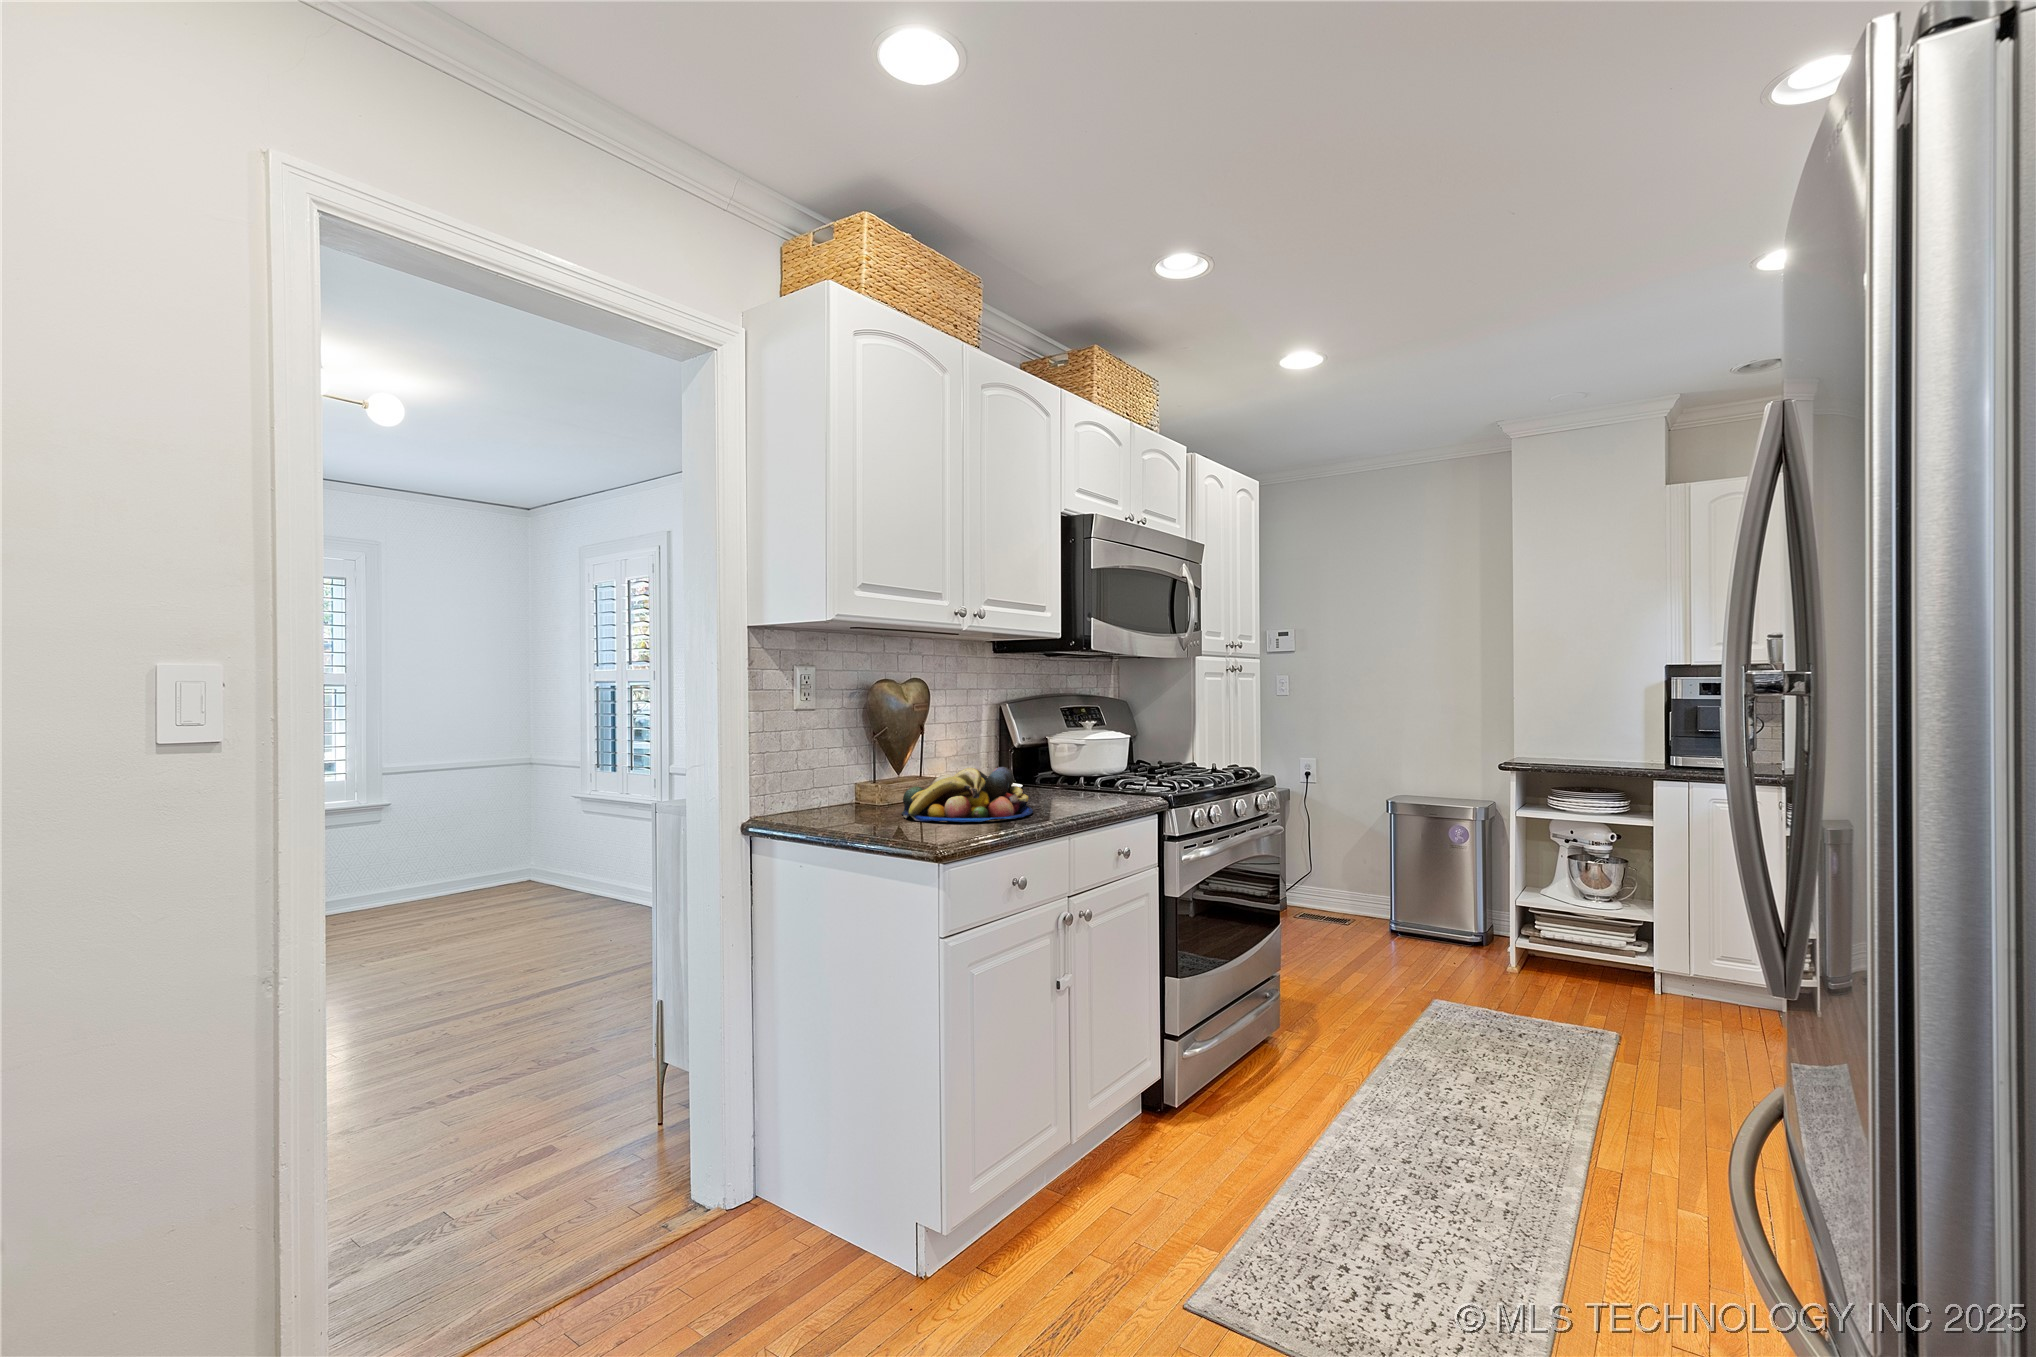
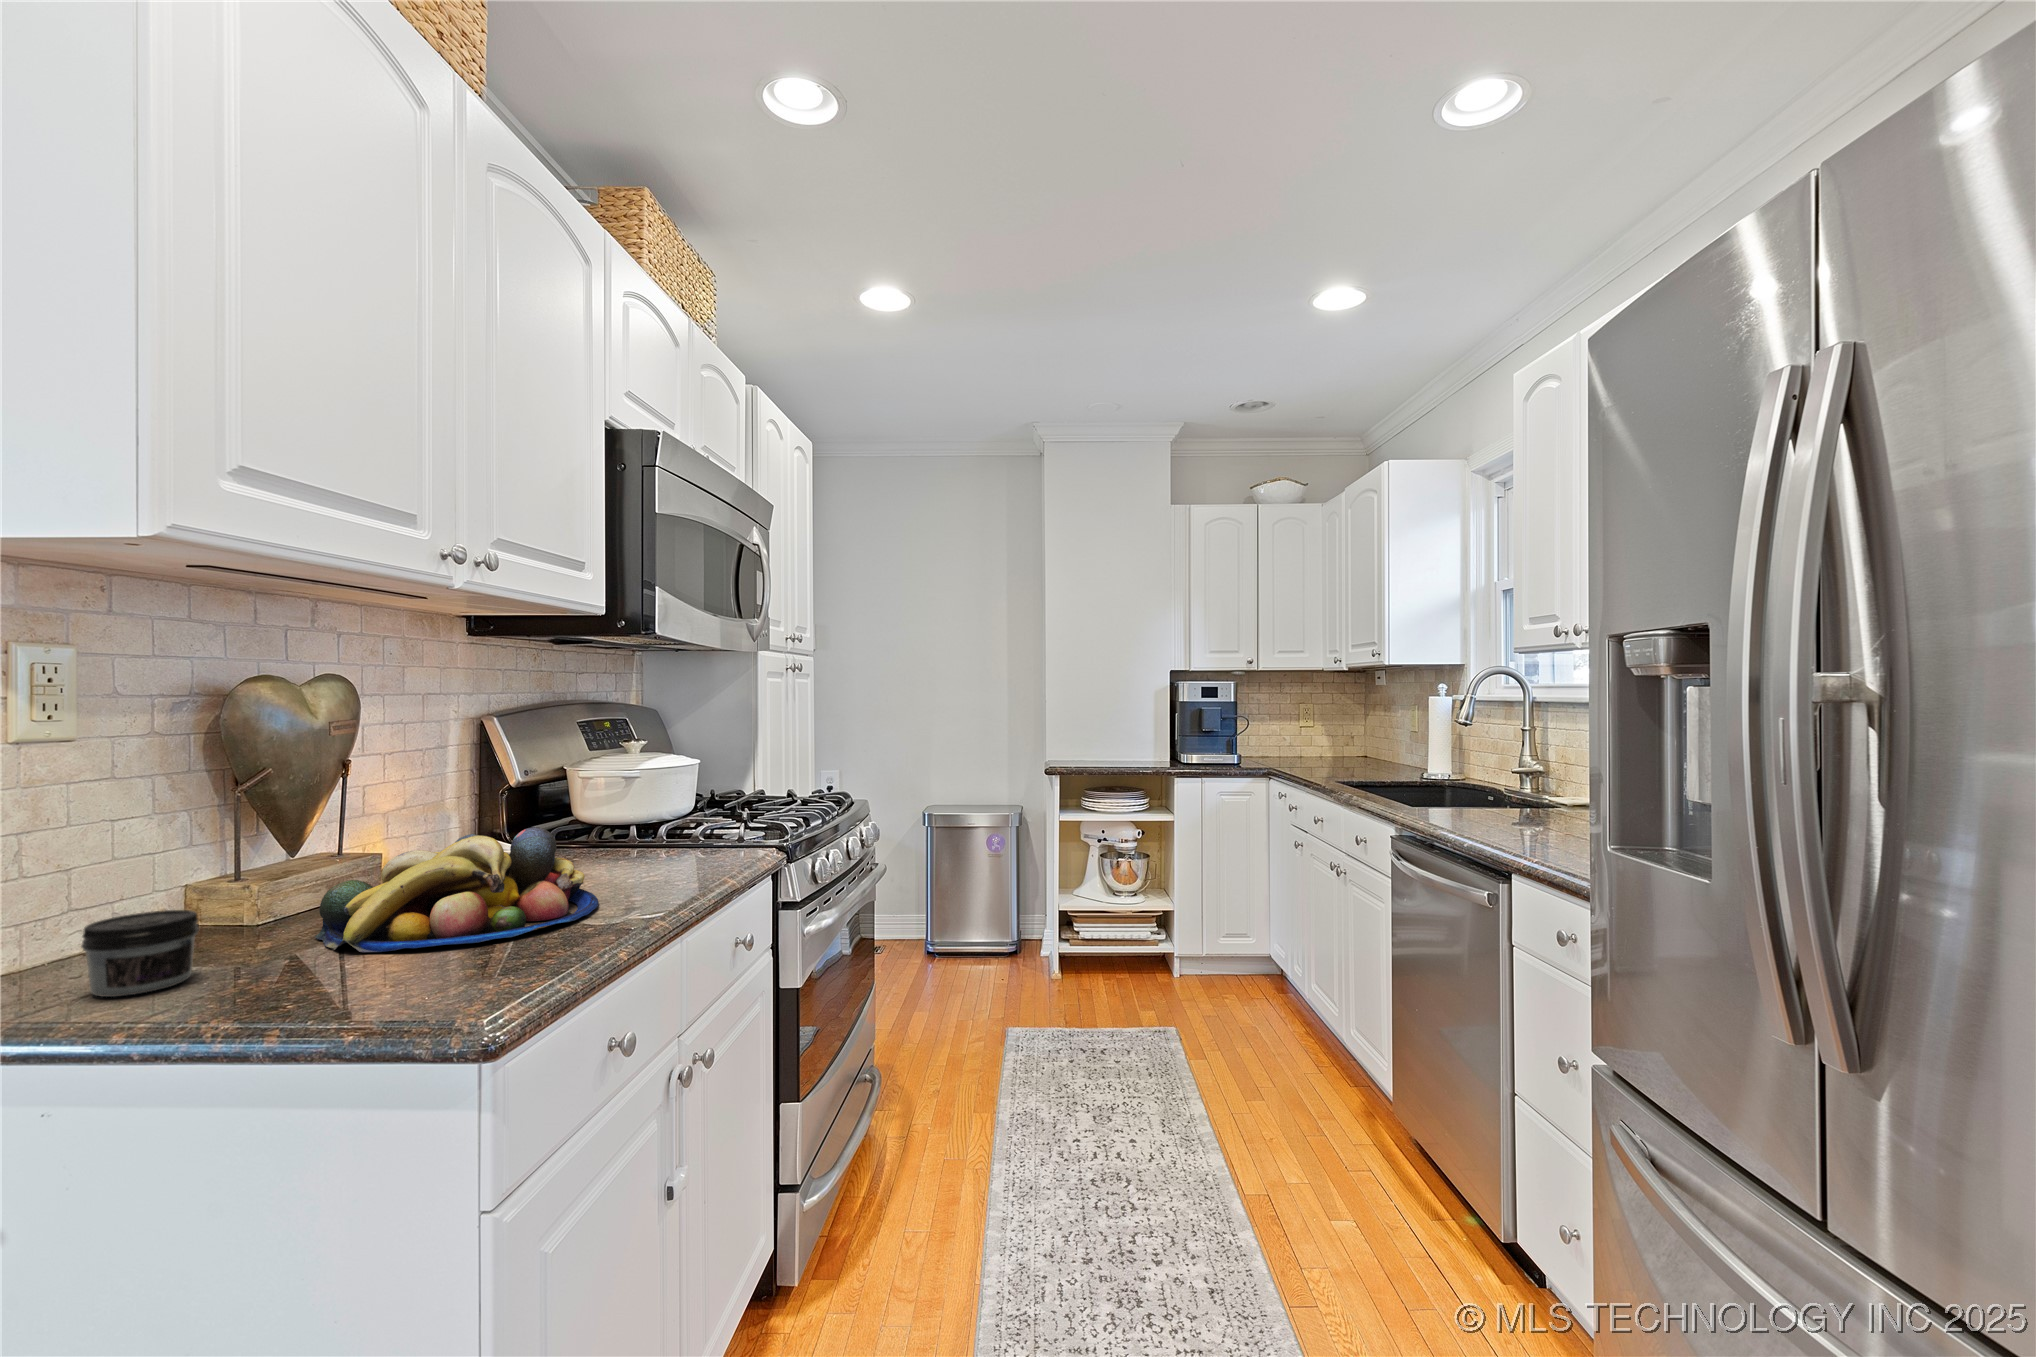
jar: none [815,790,854,824] -> present [81,910,199,997]

